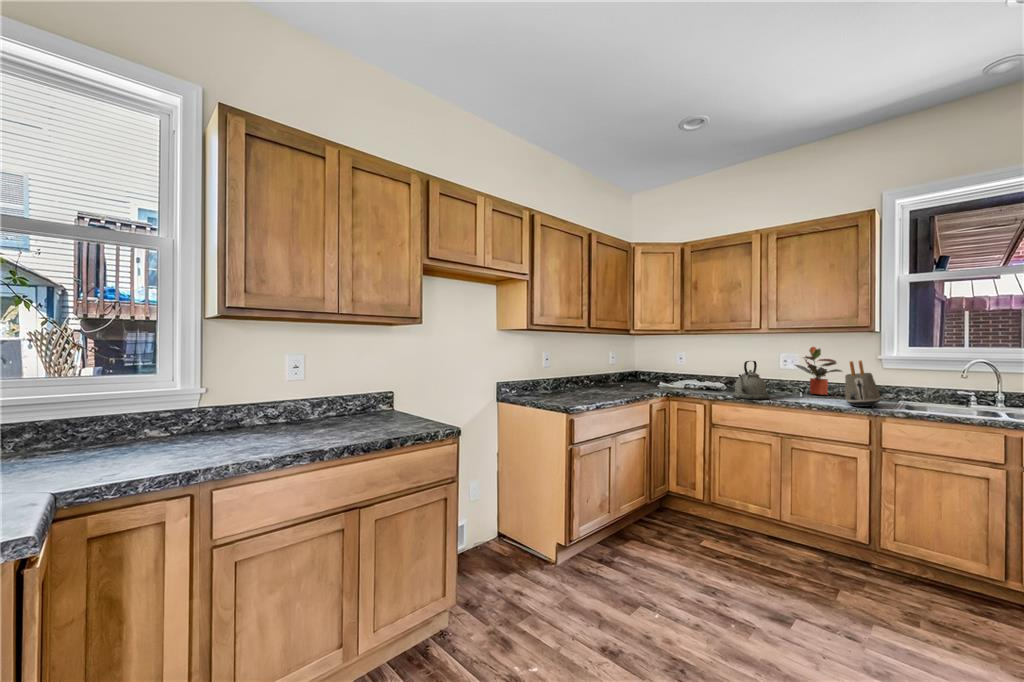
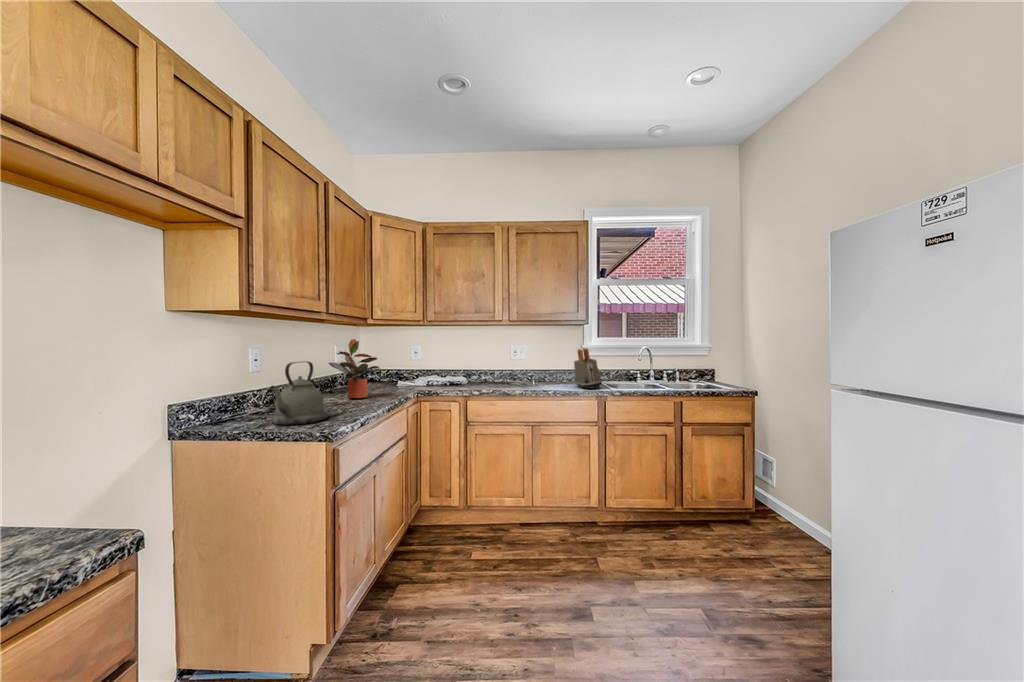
potted plant: present [795,346,842,395] -> present [328,339,380,398]
kettle: present [732,361,769,400] -> present [271,361,328,425]

